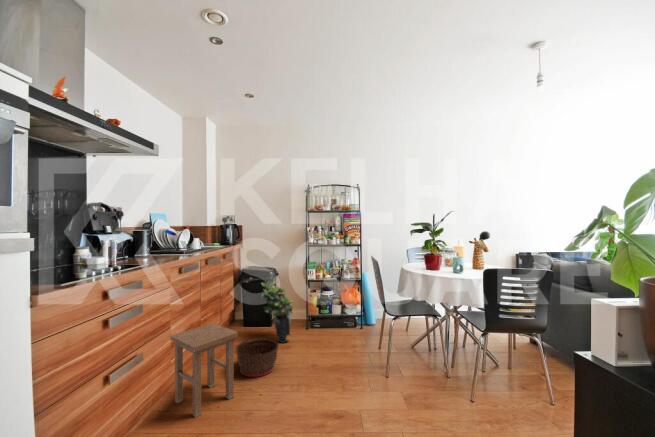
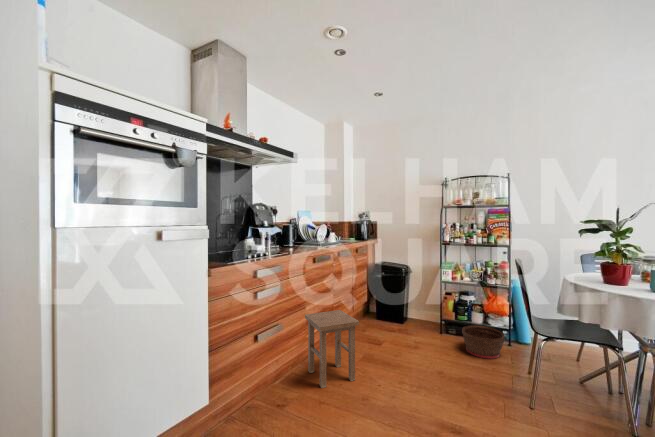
potted plant: present [261,282,293,343] -> none [390,278,425,342]
basket: present [236,338,278,377] -> present [462,325,504,359]

